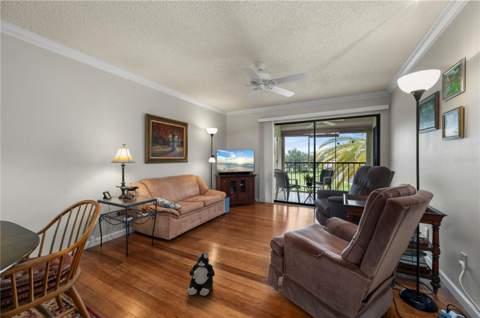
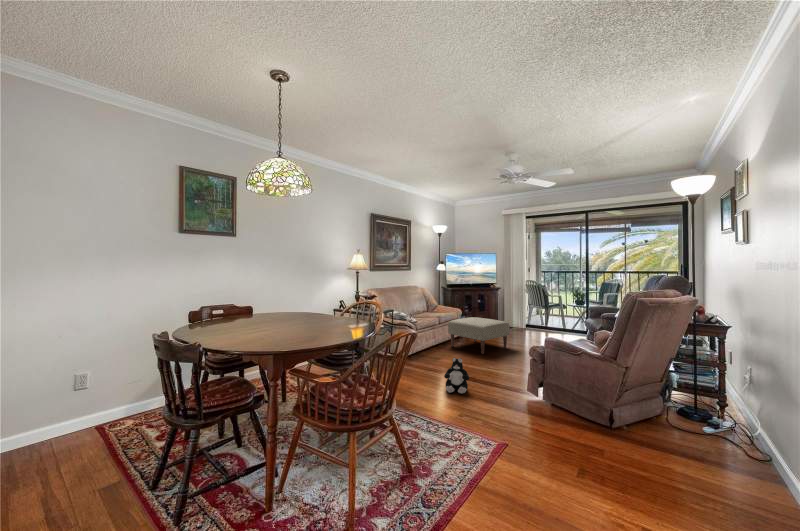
ottoman: none [213,199,261,232] -> present [448,317,510,354]

